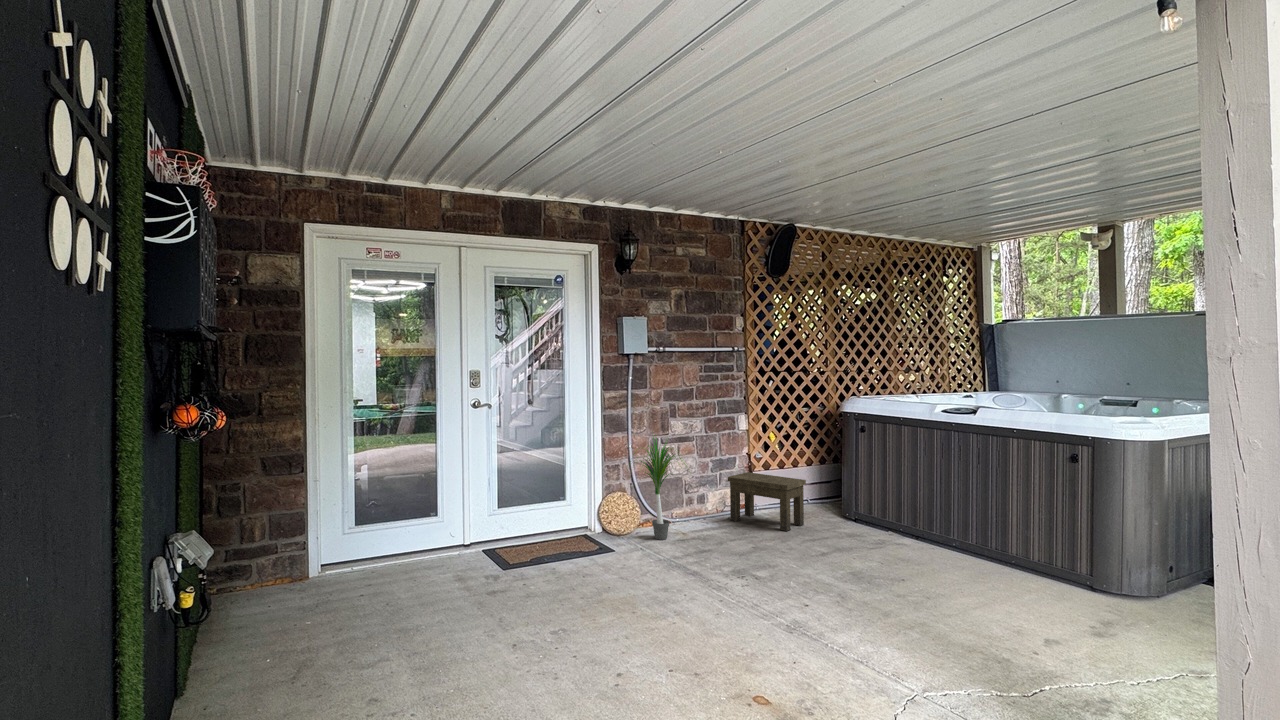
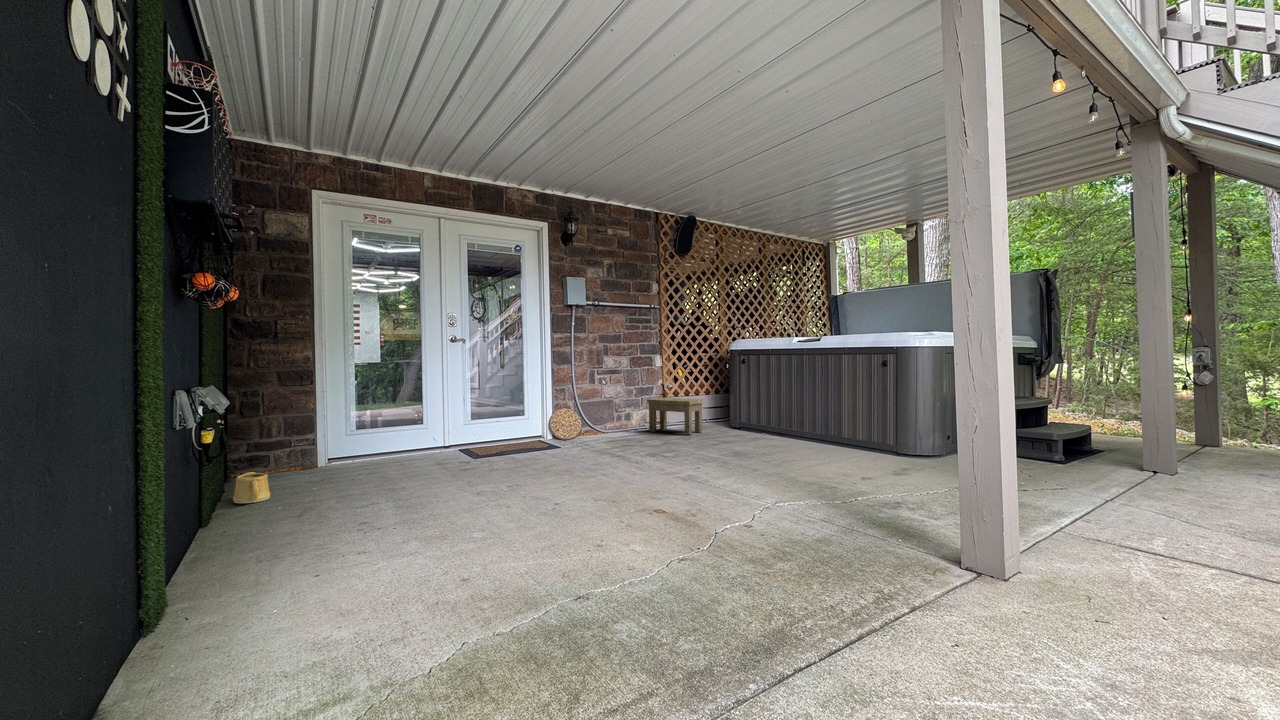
potted plant: present [630,438,685,540] -> none [568,361,620,442]
watering can: none [207,604,252,651] -> present [233,472,270,503]

